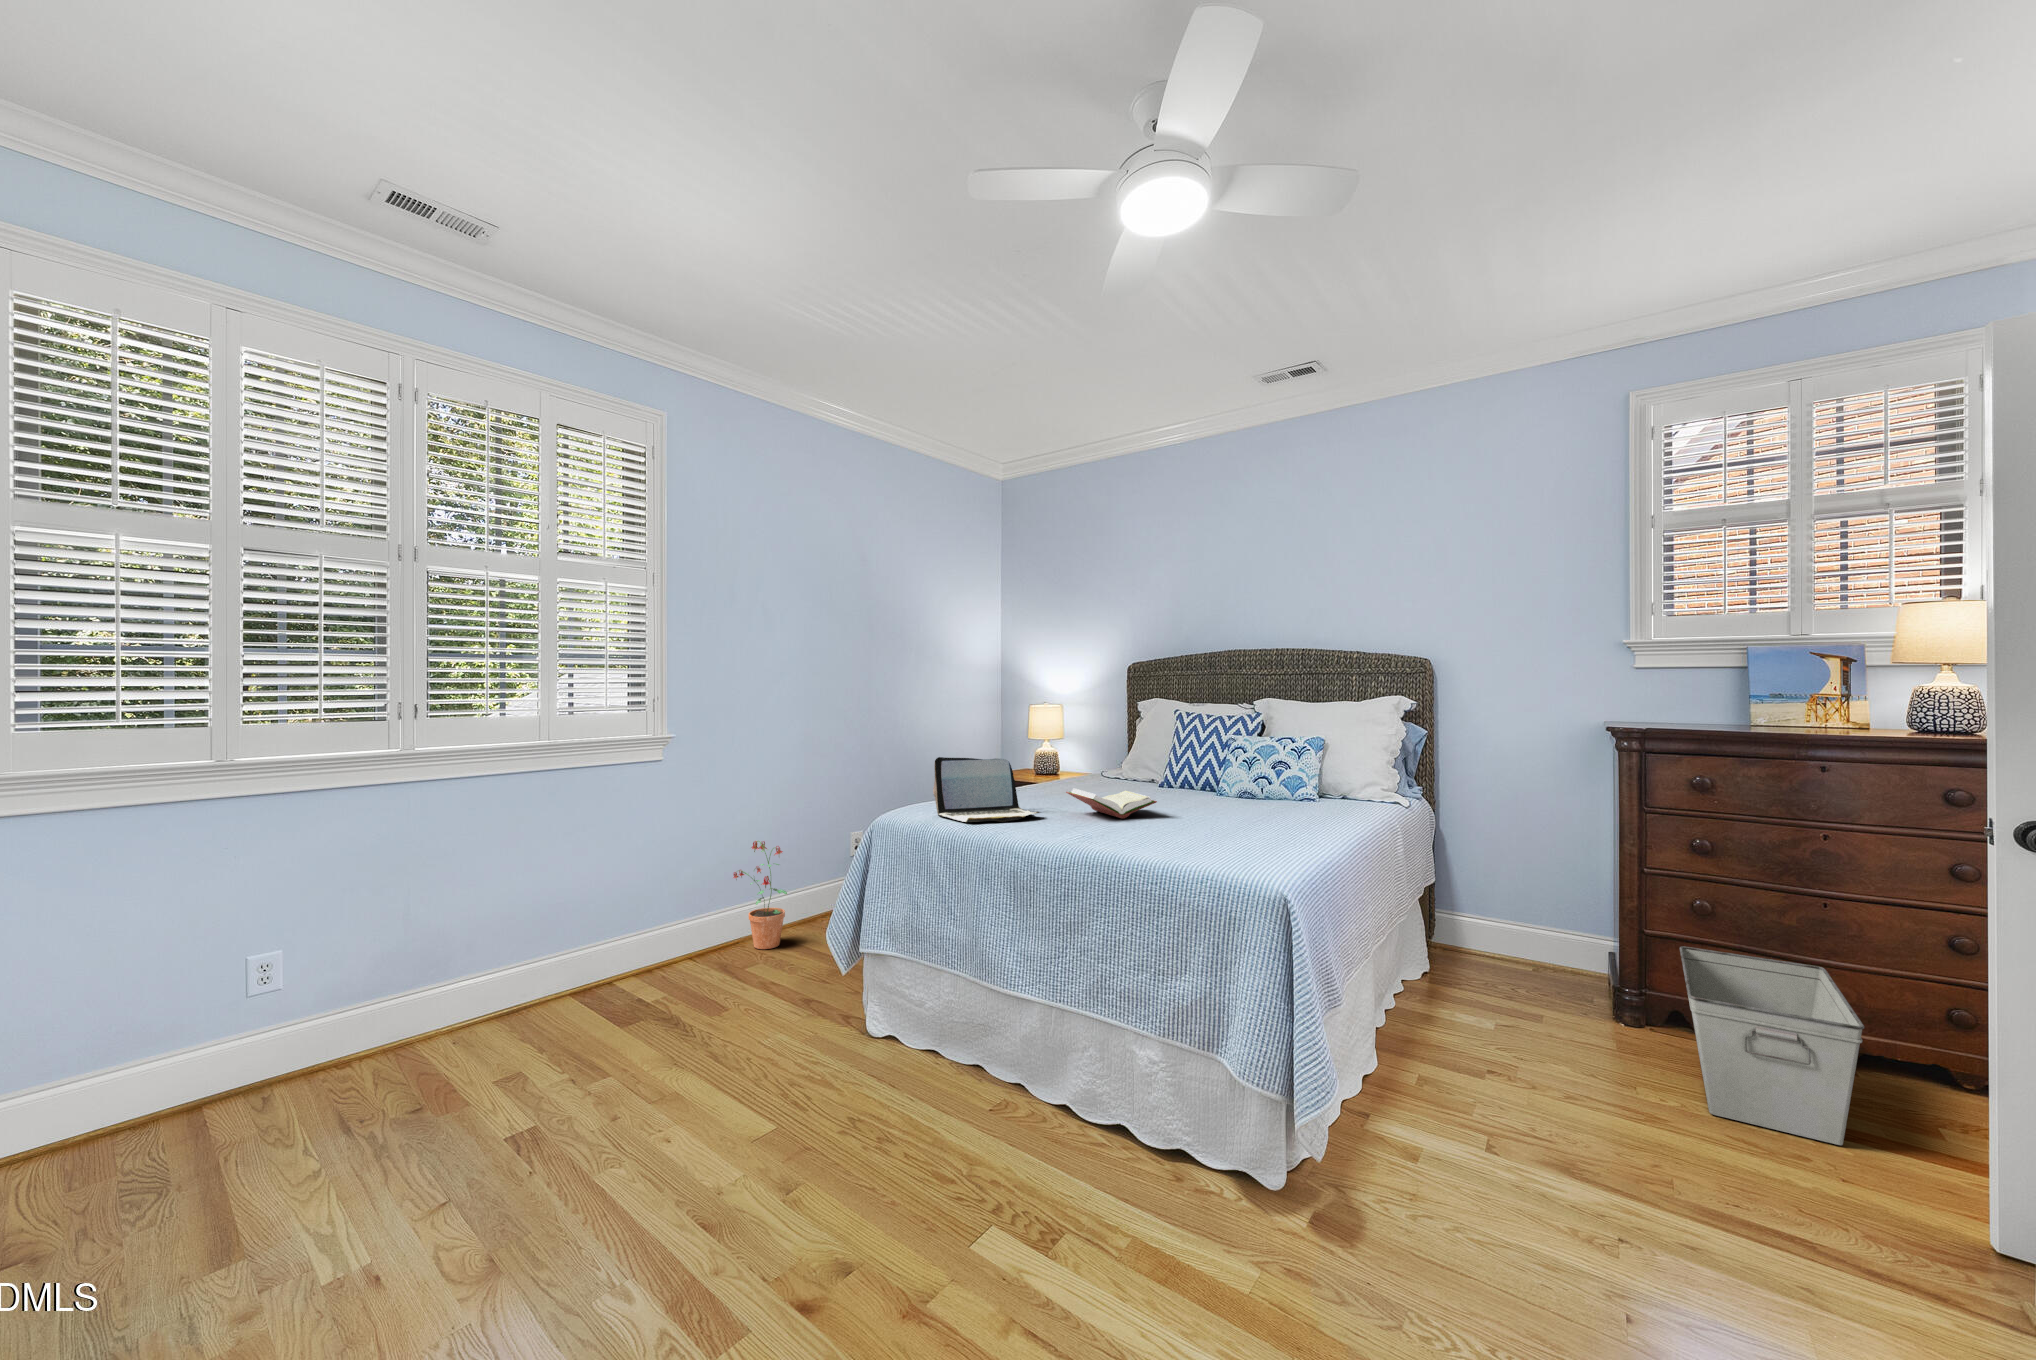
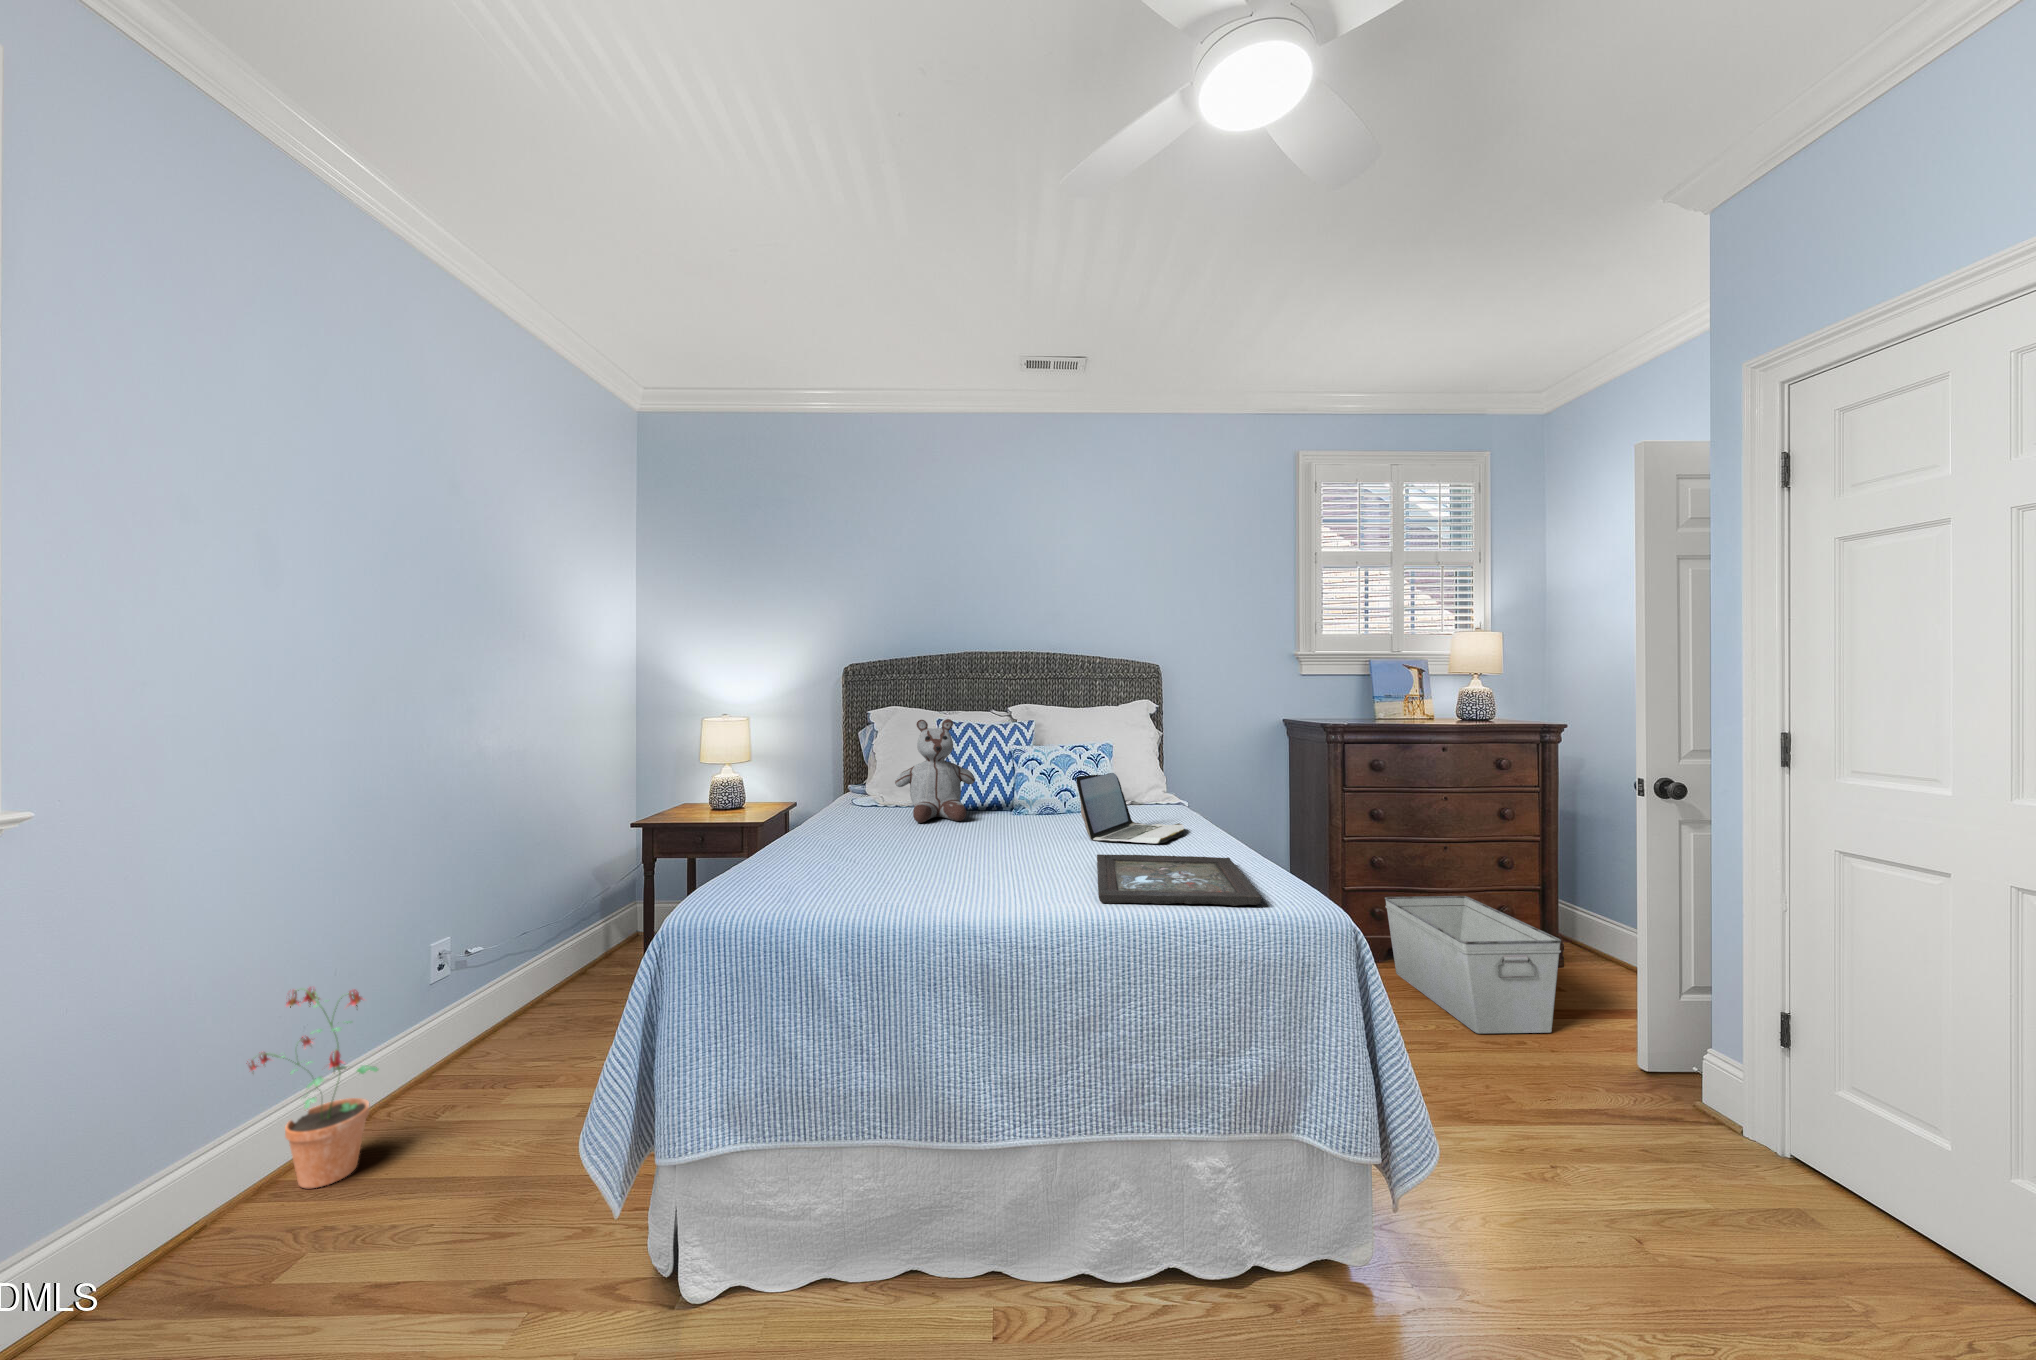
stuffed bear: none [1117,707,1185,794] -> present [895,719,975,823]
laptop: present [933,757,1040,822] -> present [1076,773,1184,843]
book: present [1066,788,1157,818] -> none [932,824,1036,860]
tray: none [1109,821,1287,862] -> present [1097,854,1262,906]

